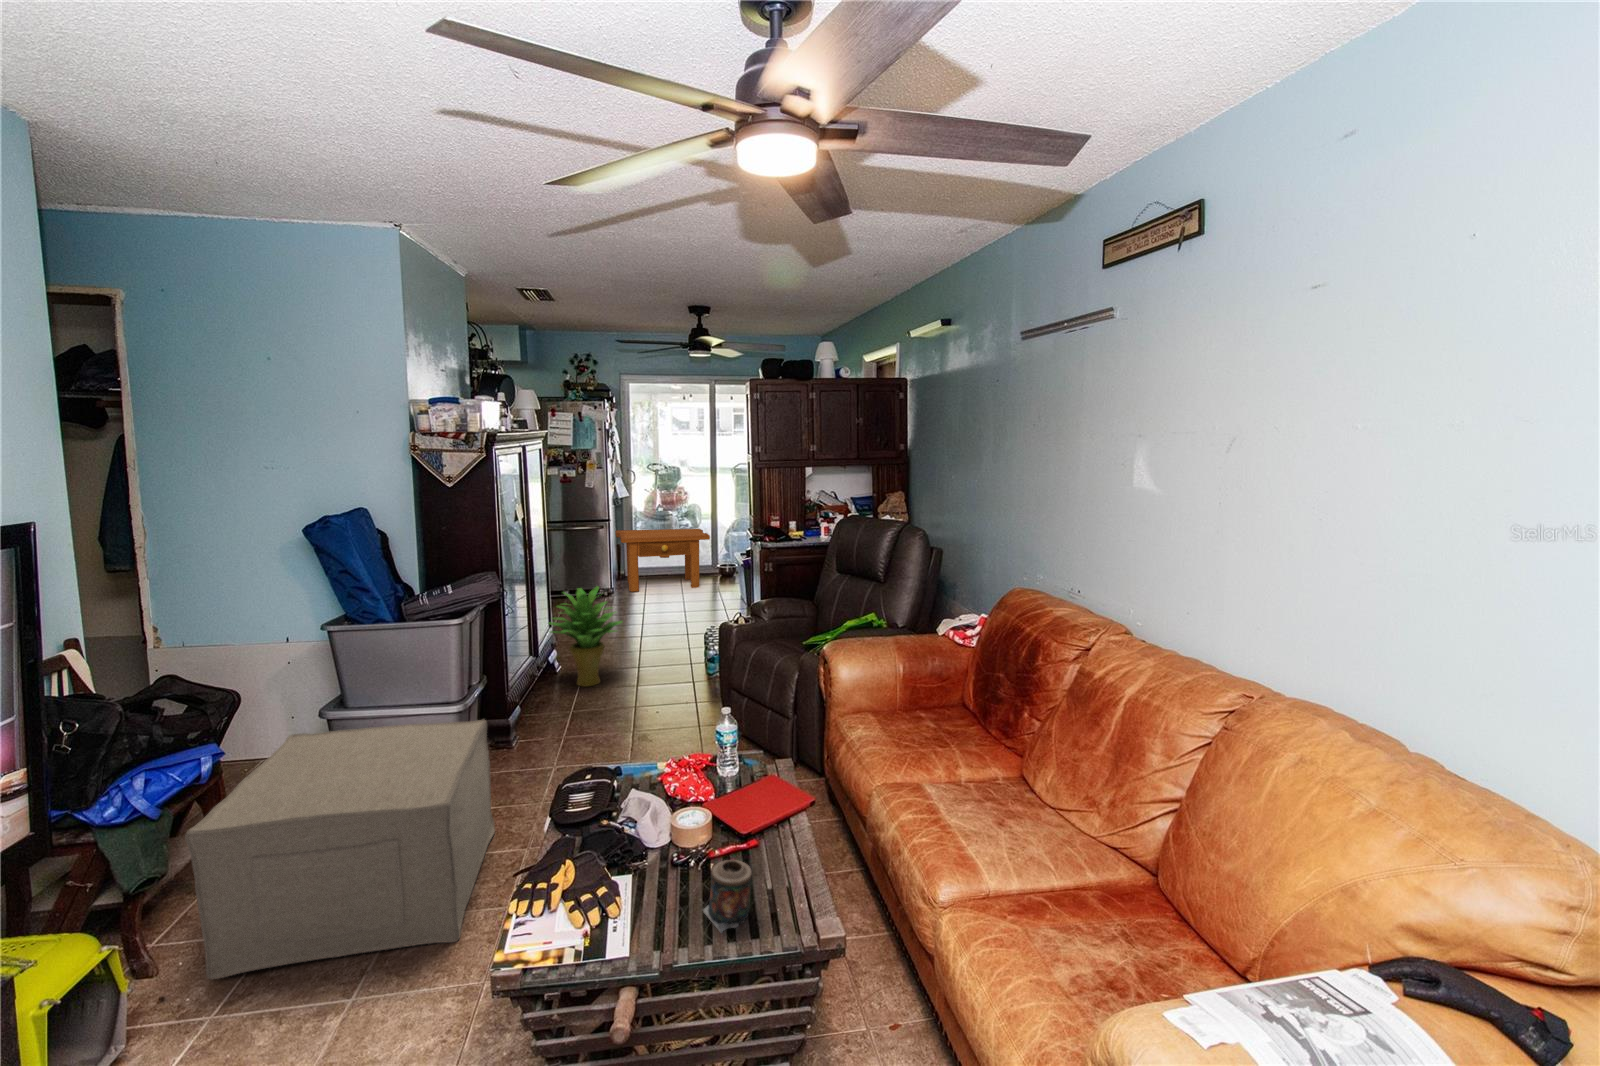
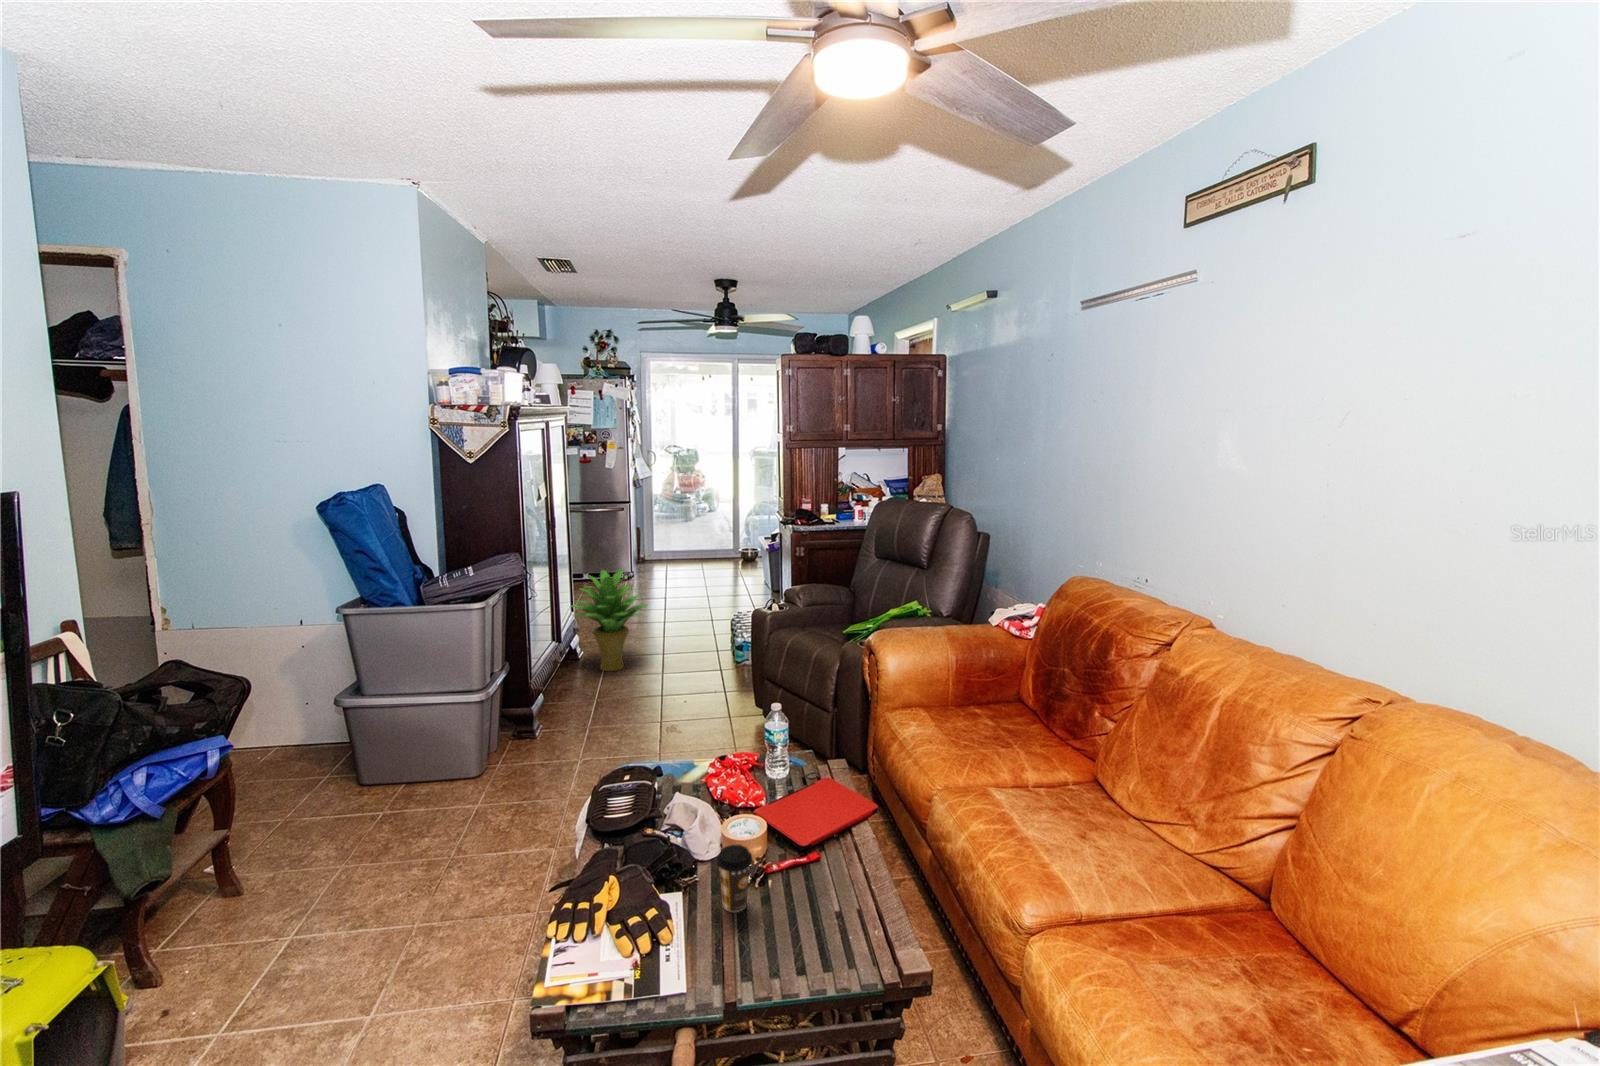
side table: present [615,529,710,592] -> none [635,512,730,574]
ottoman: present [185,720,495,979] -> none [189,709,521,991]
coffee cup: none [662,831,694,891] -> present [717,845,753,912]
candle: present [703,860,752,933] -> none [766,880,822,966]

